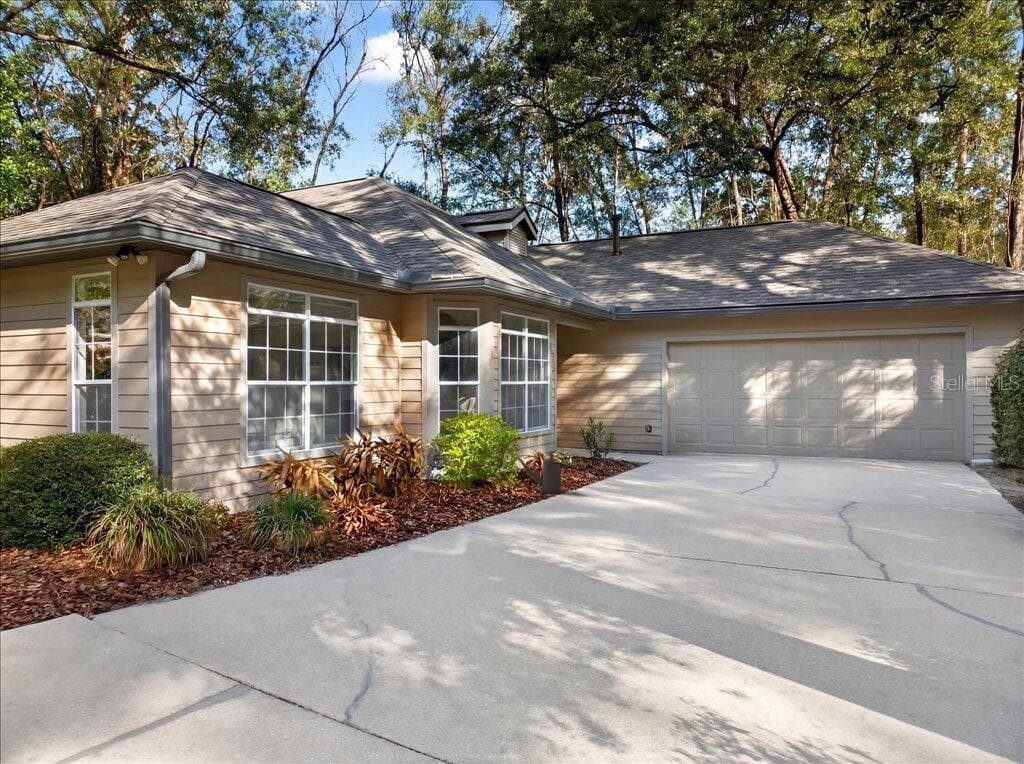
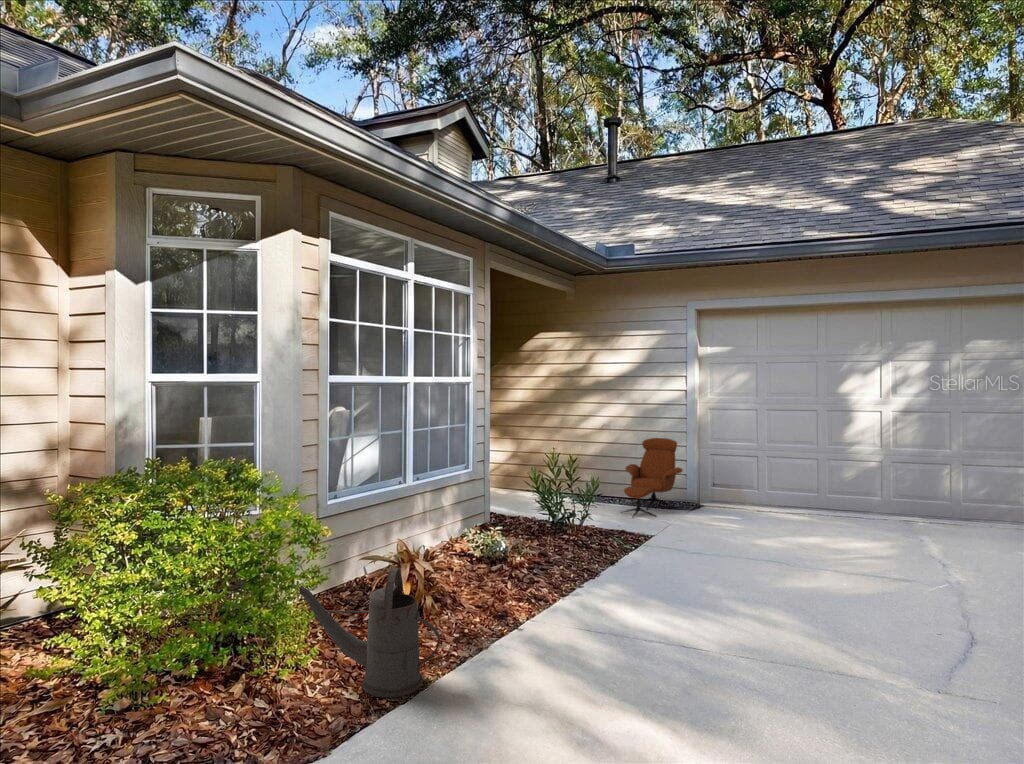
lounge chair: none [625,415,659,456] -> present [623,438,683,517]

